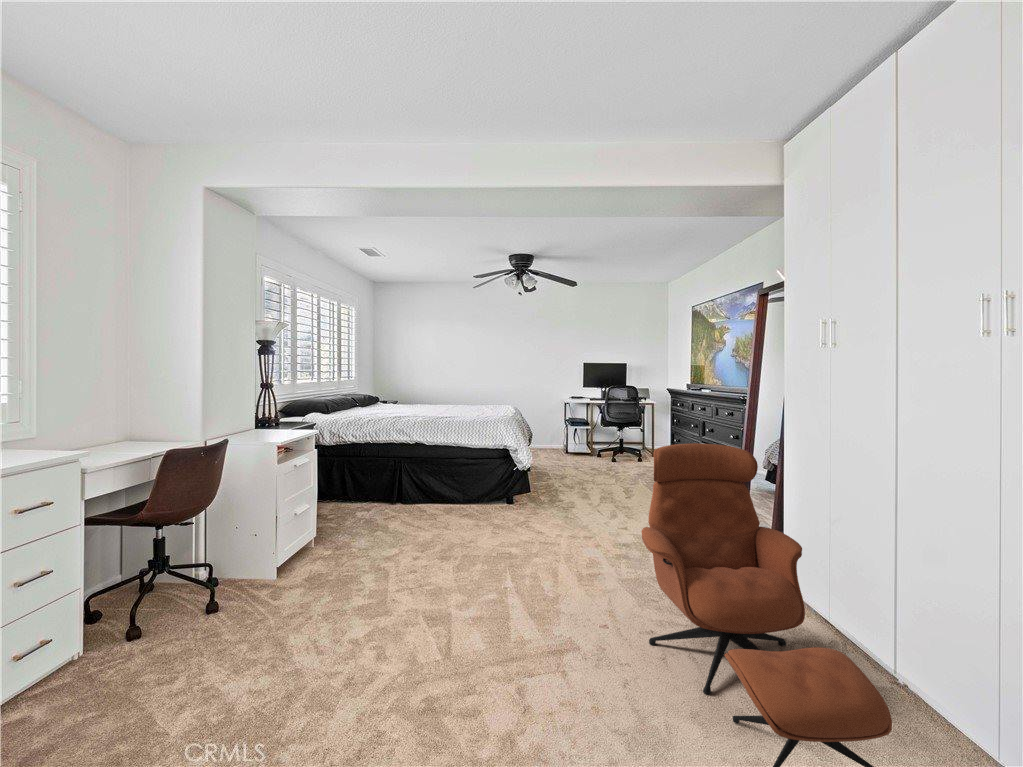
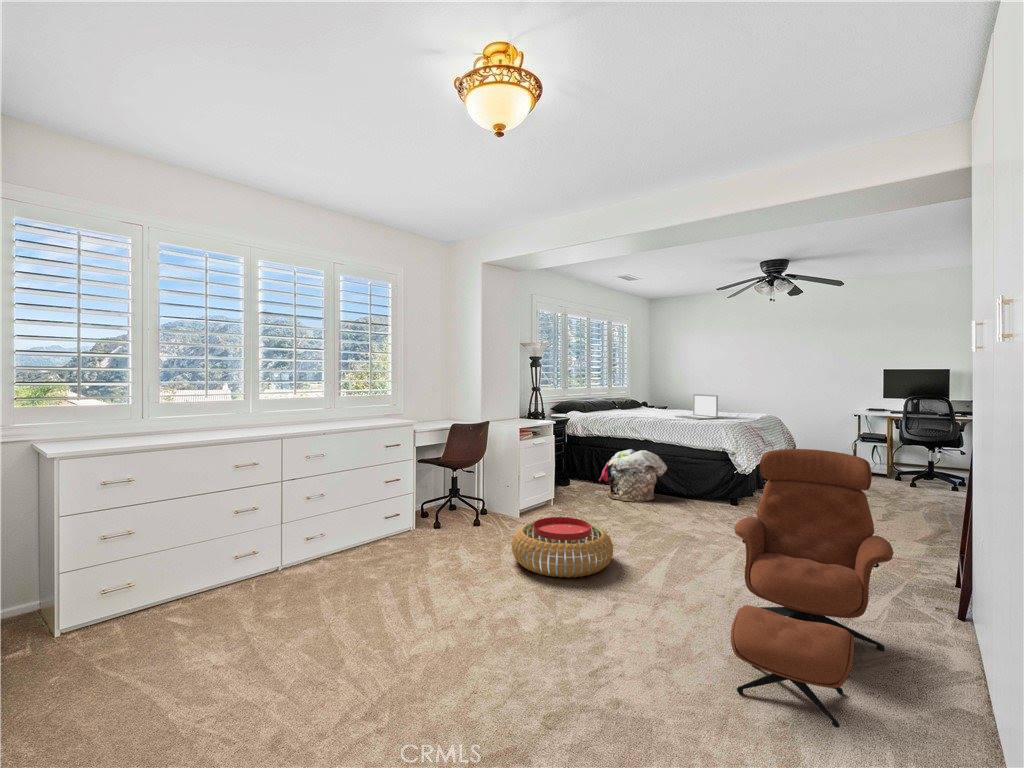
laptop: none [435,387,480,415] -> present [675,394,718,419]
laundry basket: none [364,455,444,521] -> present [599,449,667,503]
pouf: none [316,569,472,676] -> present [512,517,613,578]

